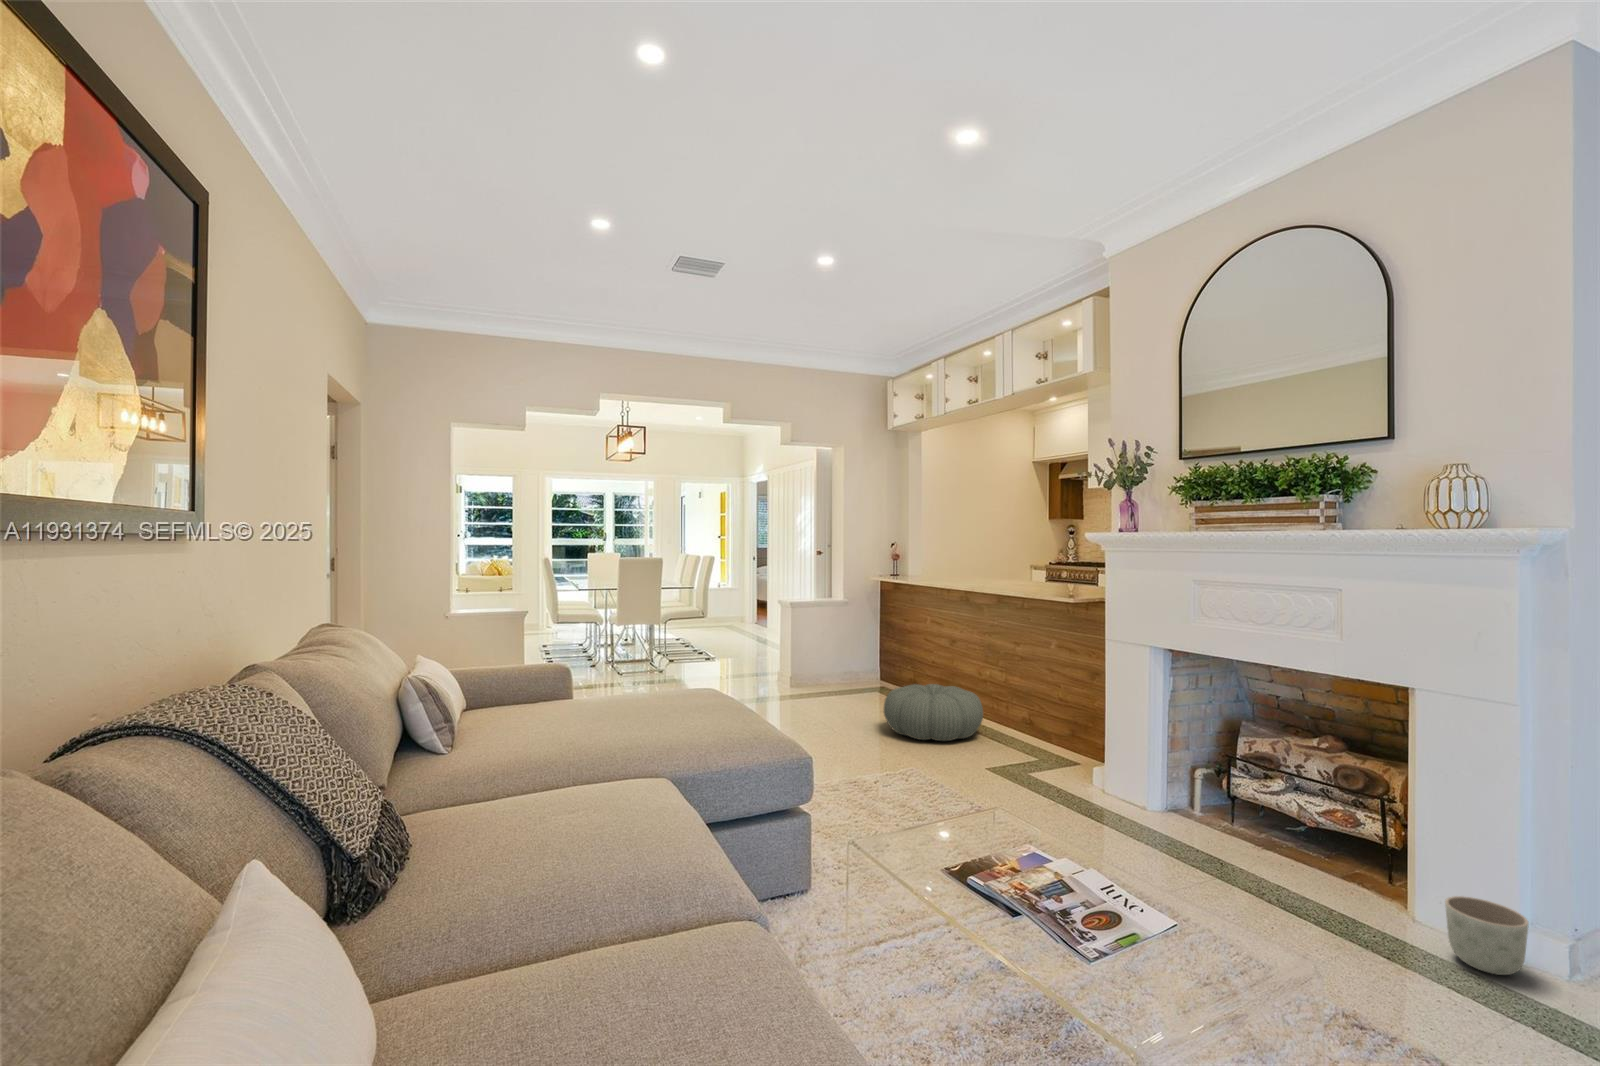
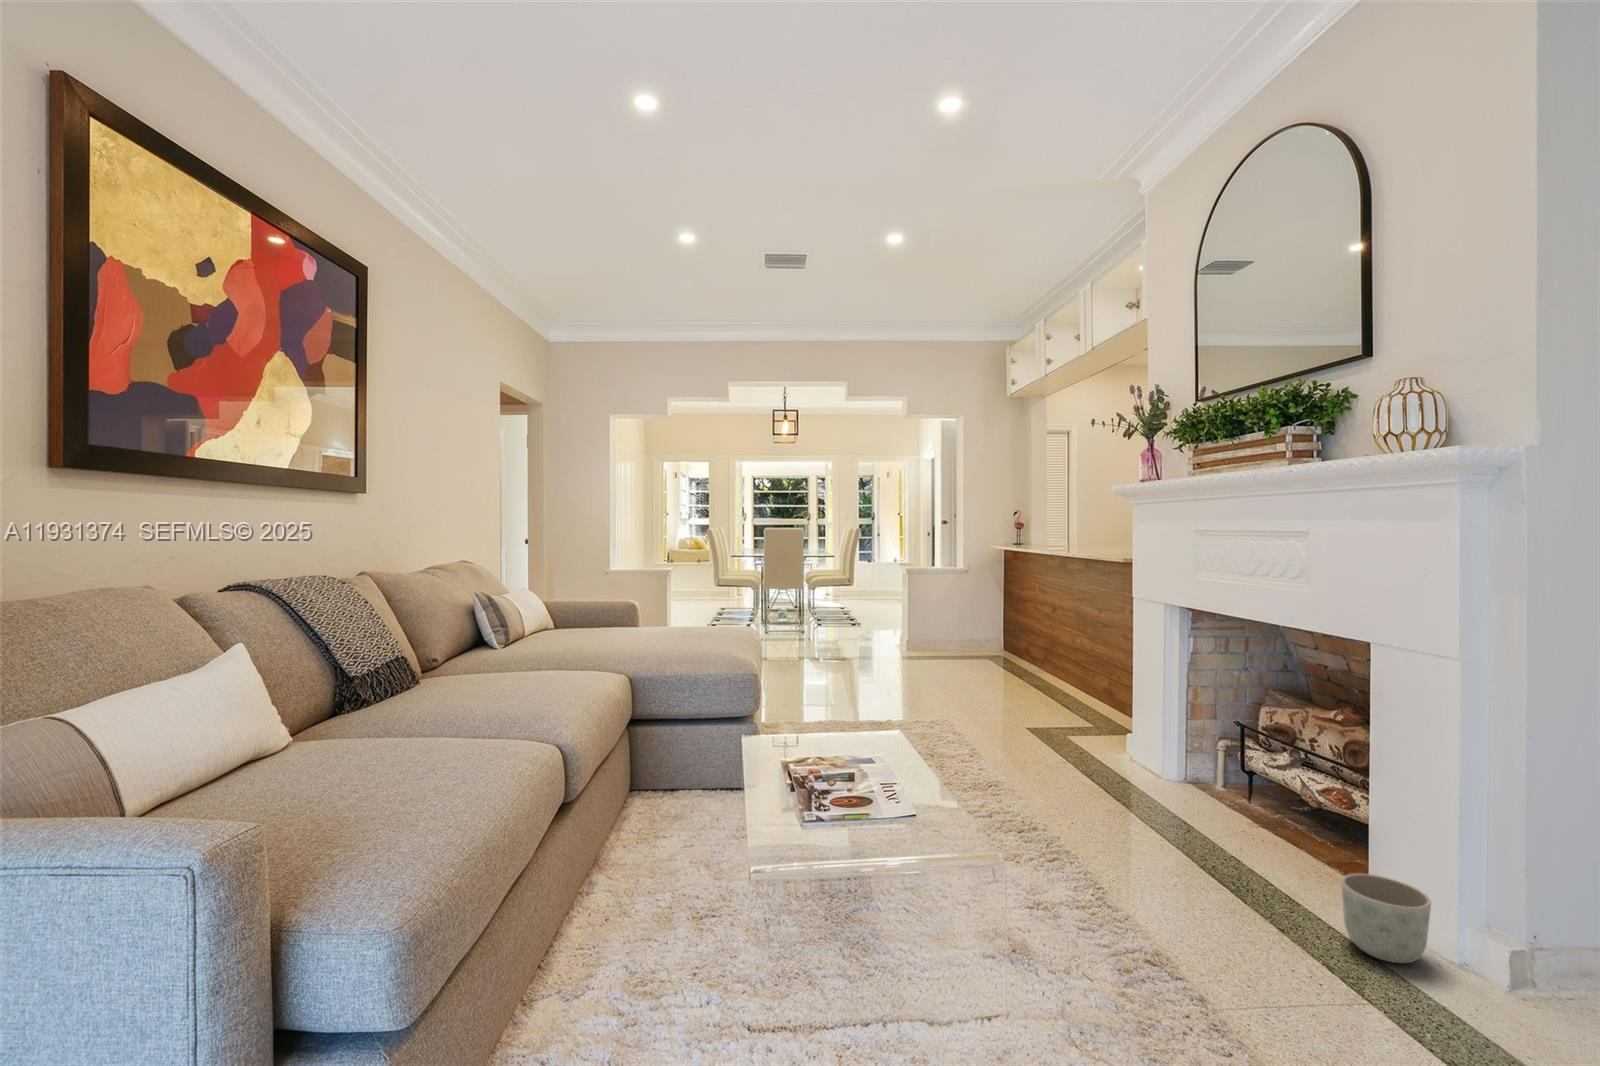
pouf: present [884,684,983,741] -> none [954,649,1057,704]

